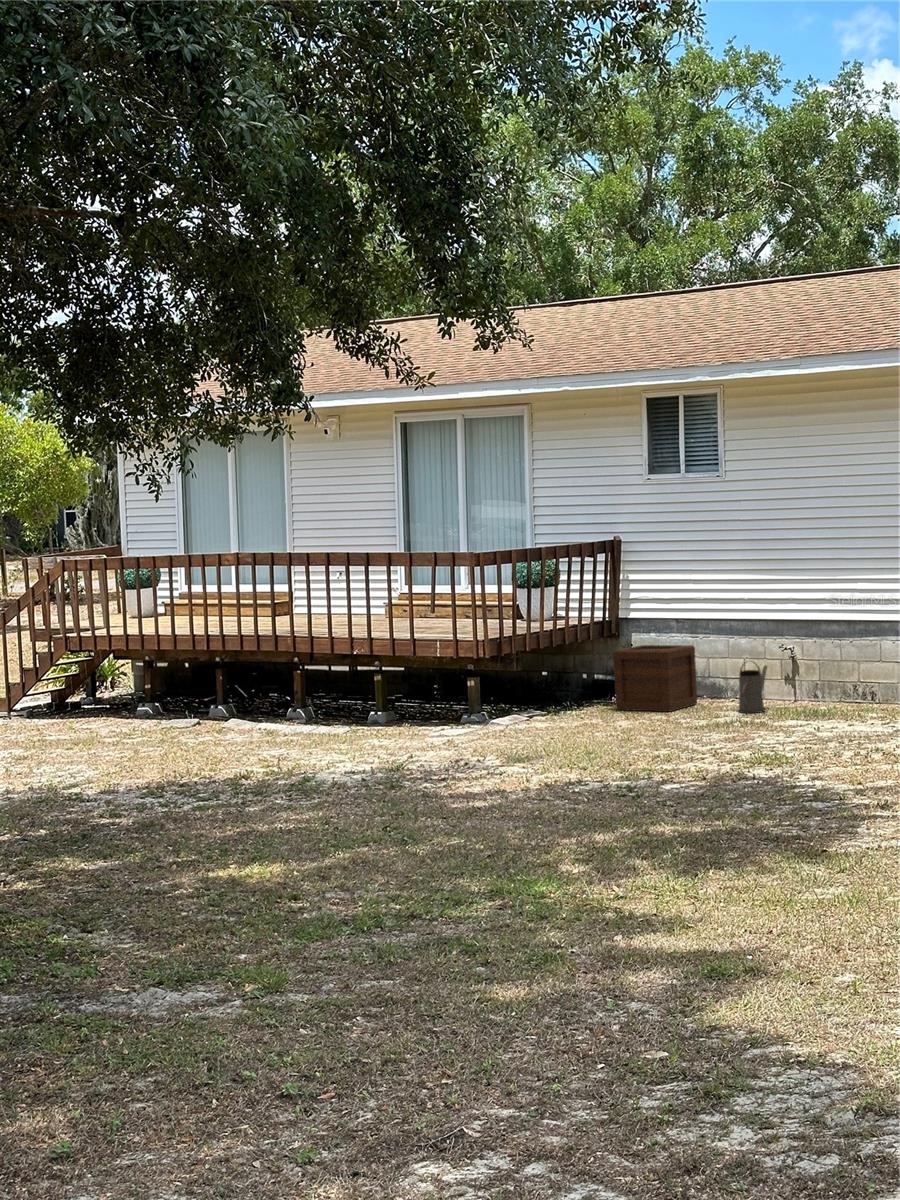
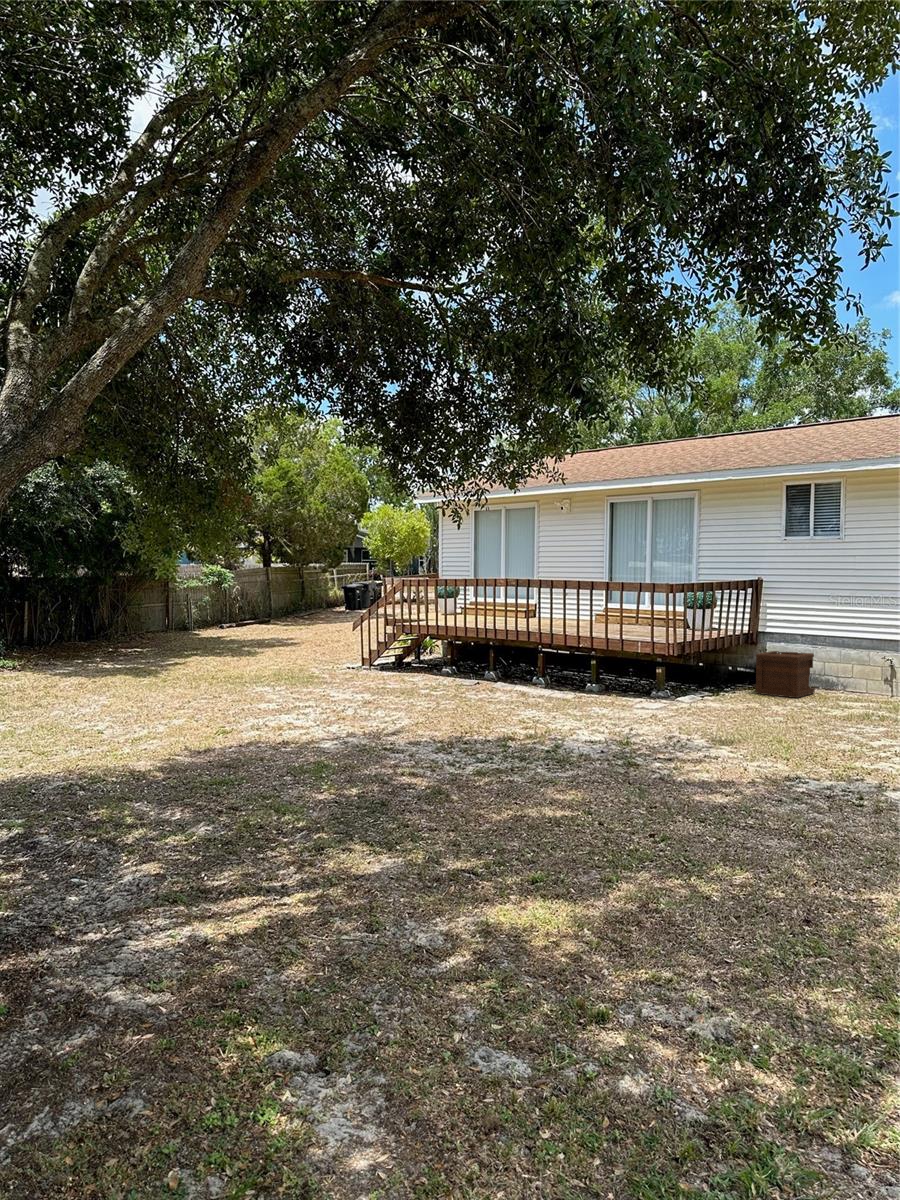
watering can: present [738,661,767,713] -> none [850,667,872,704]

